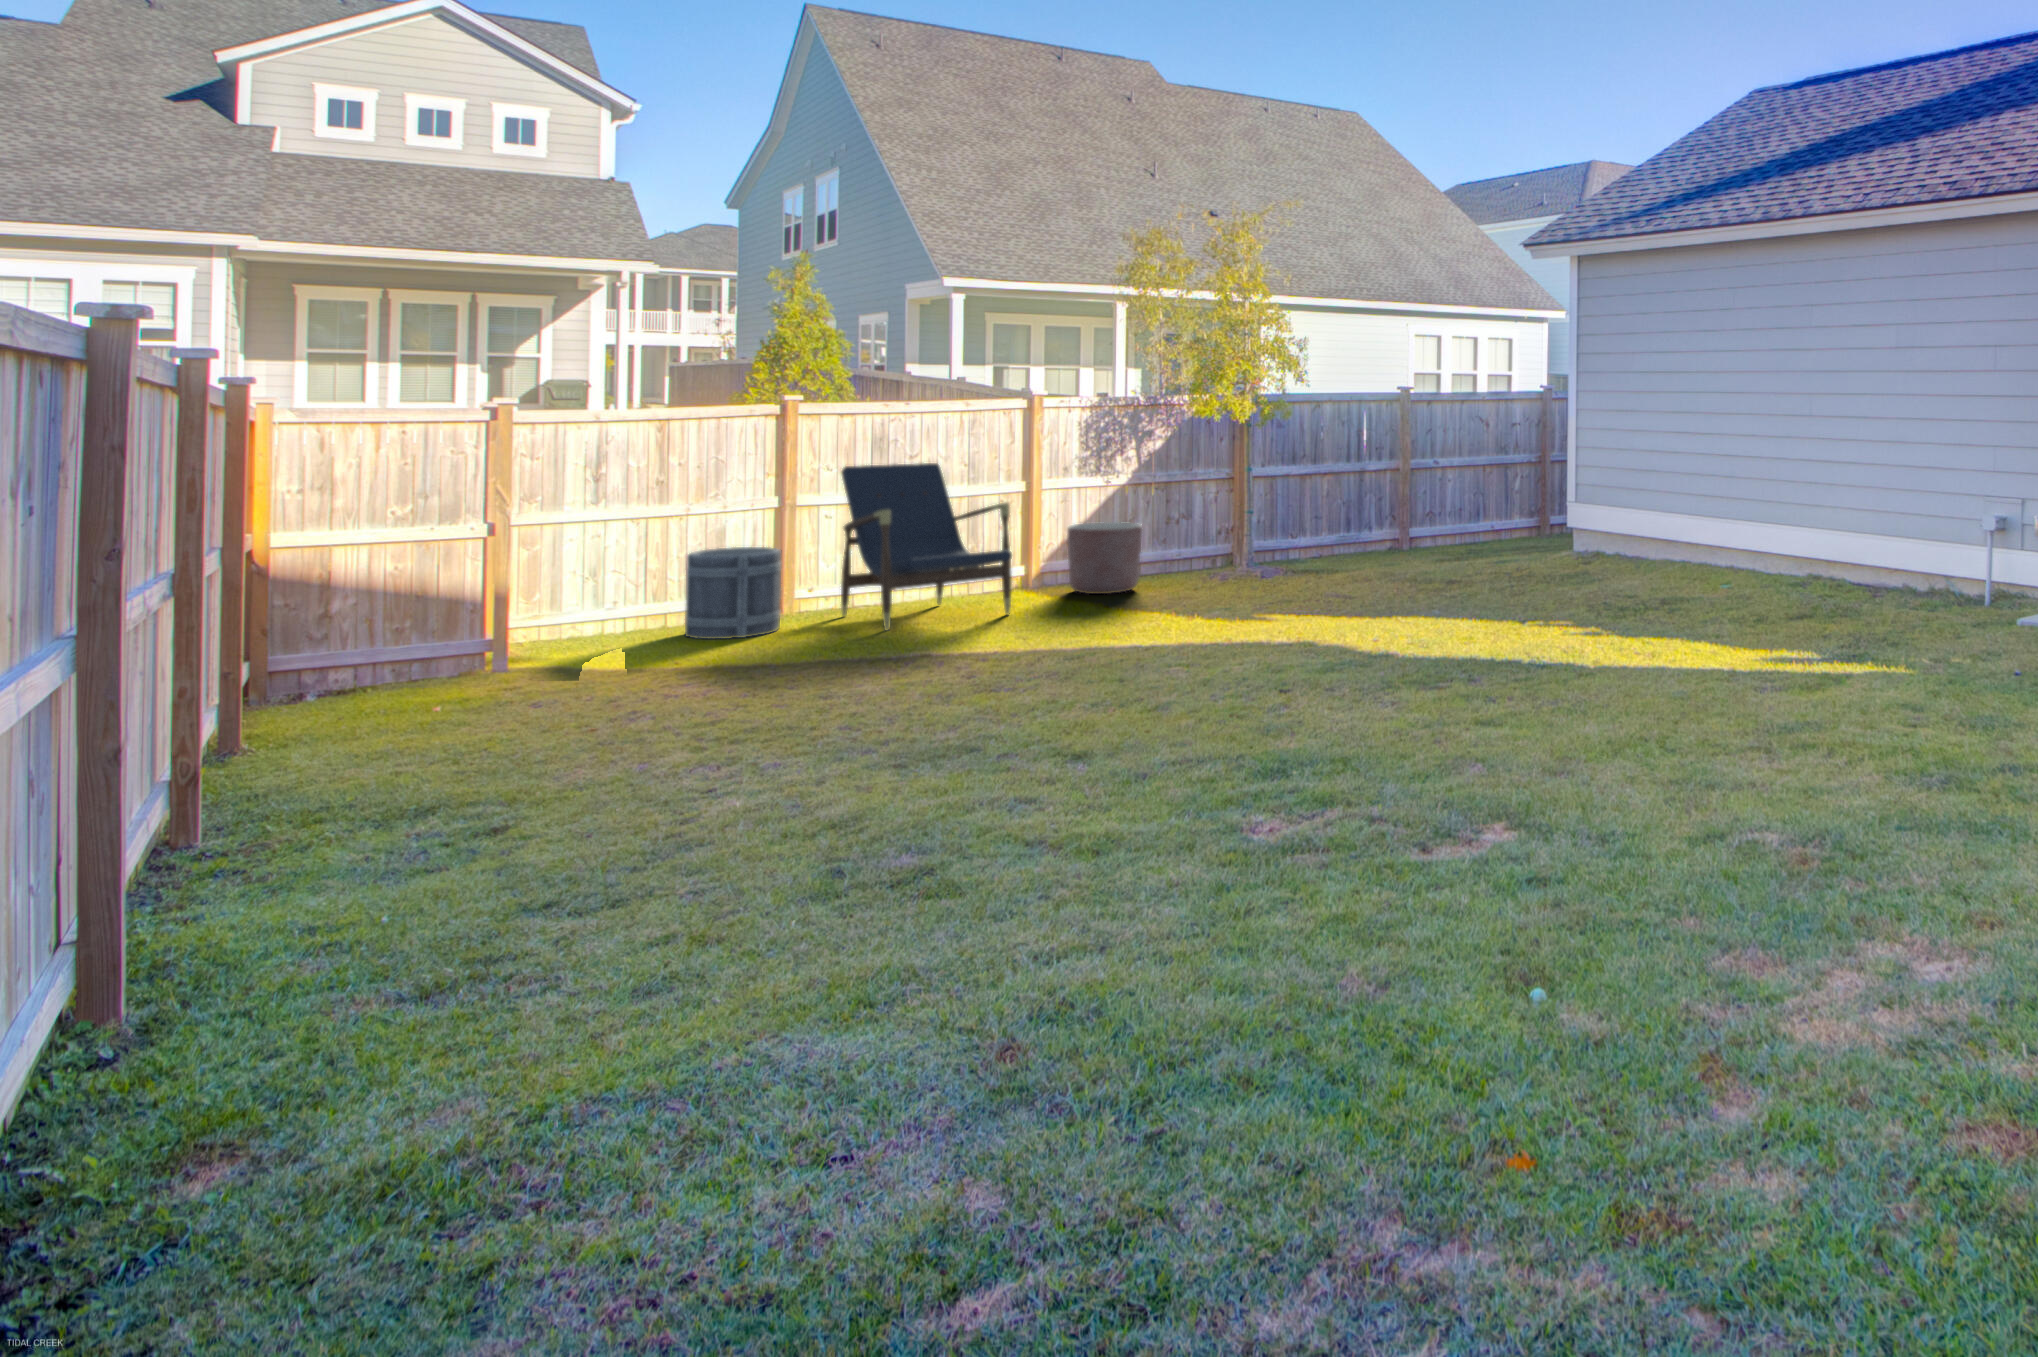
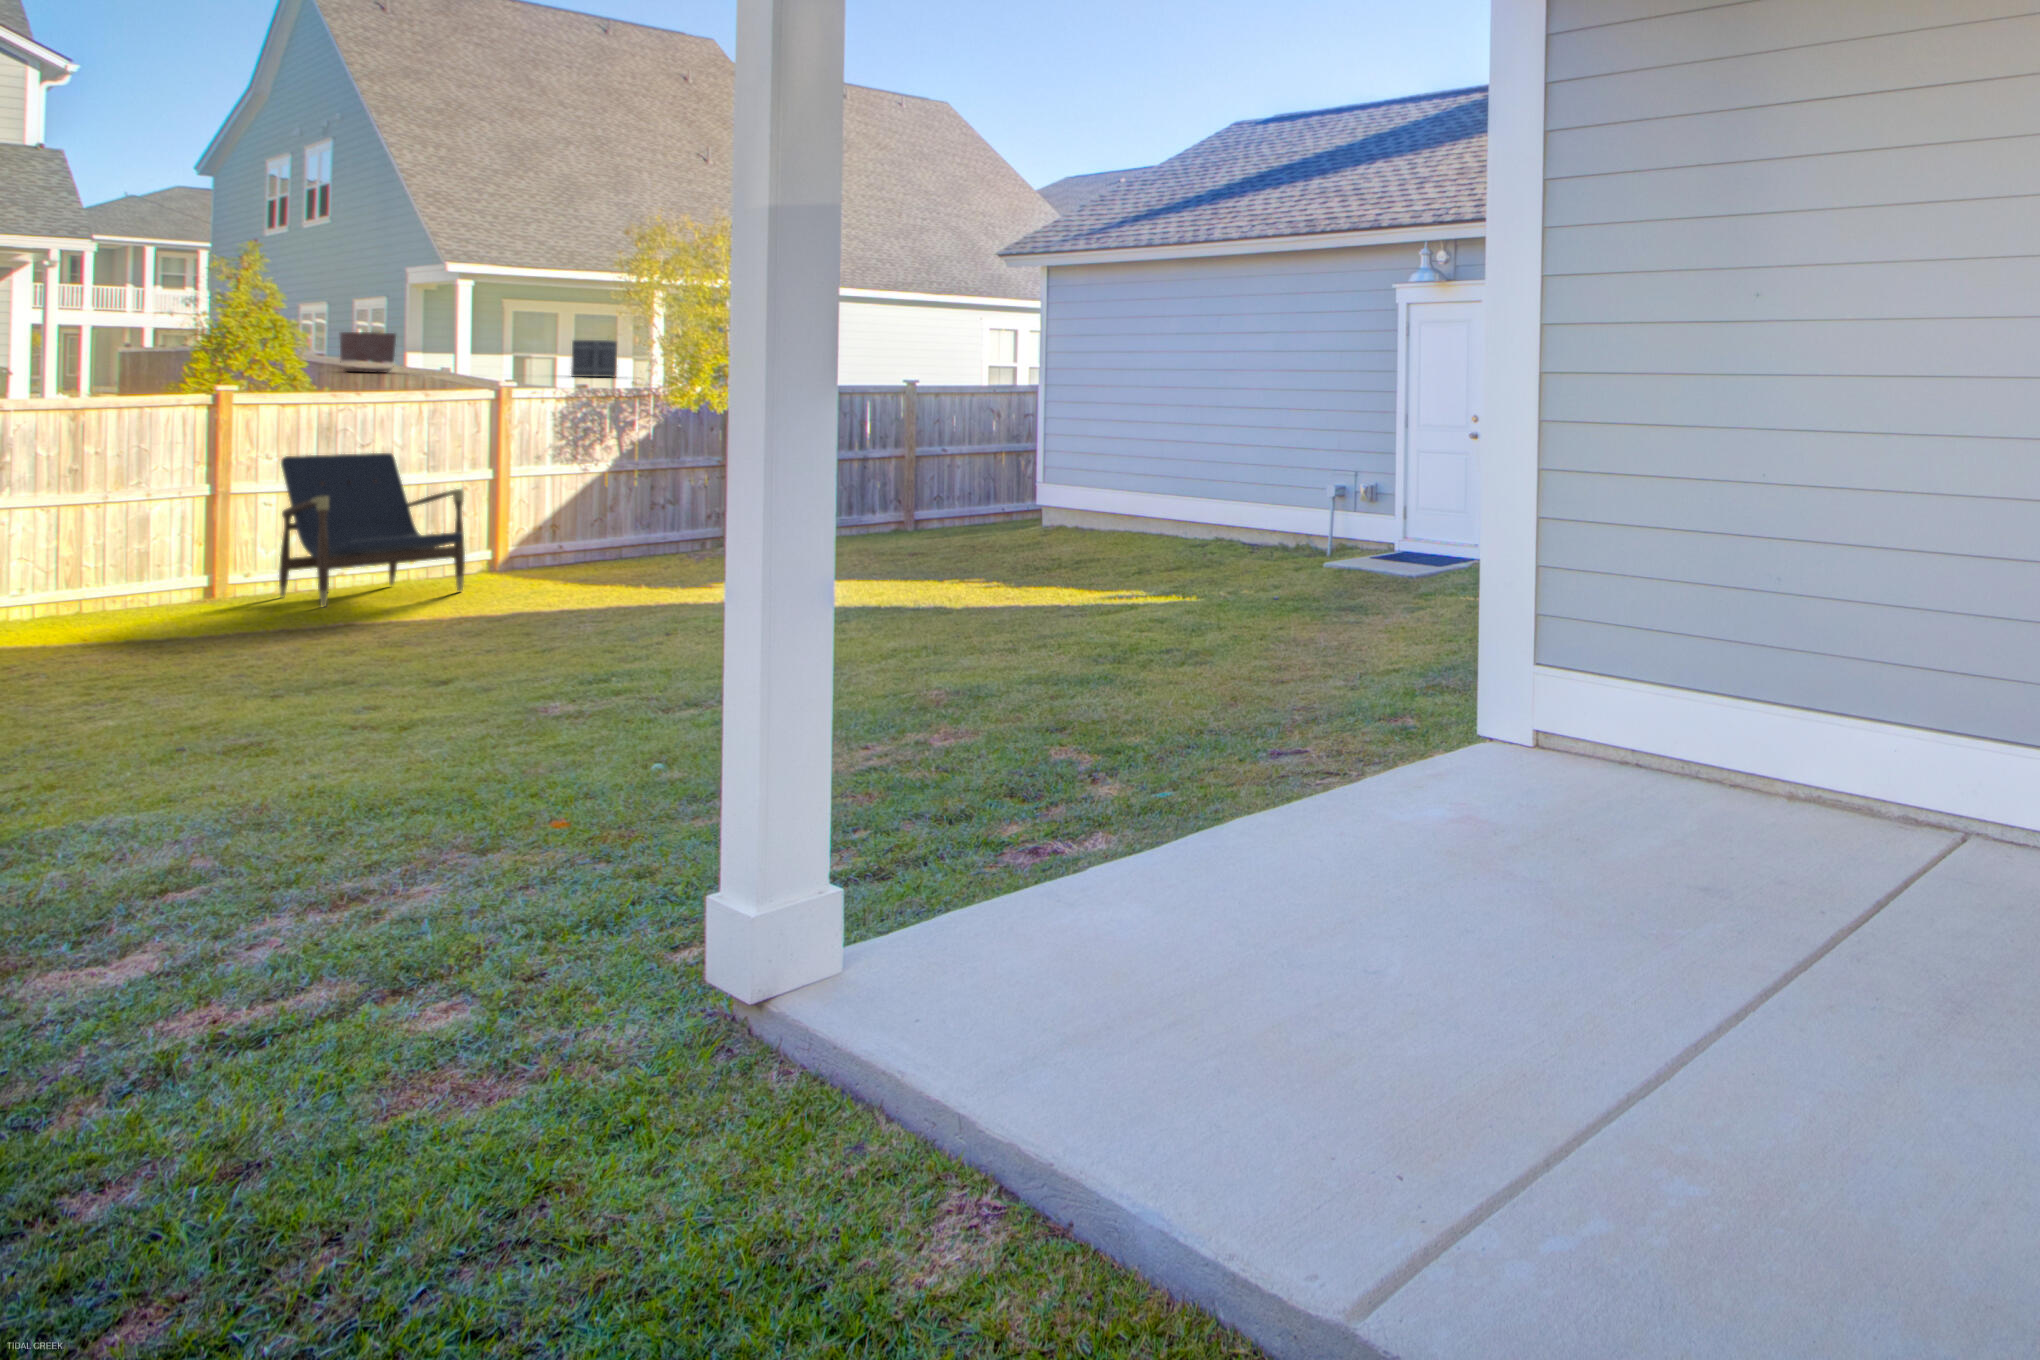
planter: present [1067,522,1142,594] -> present [340,332,396,373]
bucket: present [685,547,782,639] -> present [571,340,617,377]

